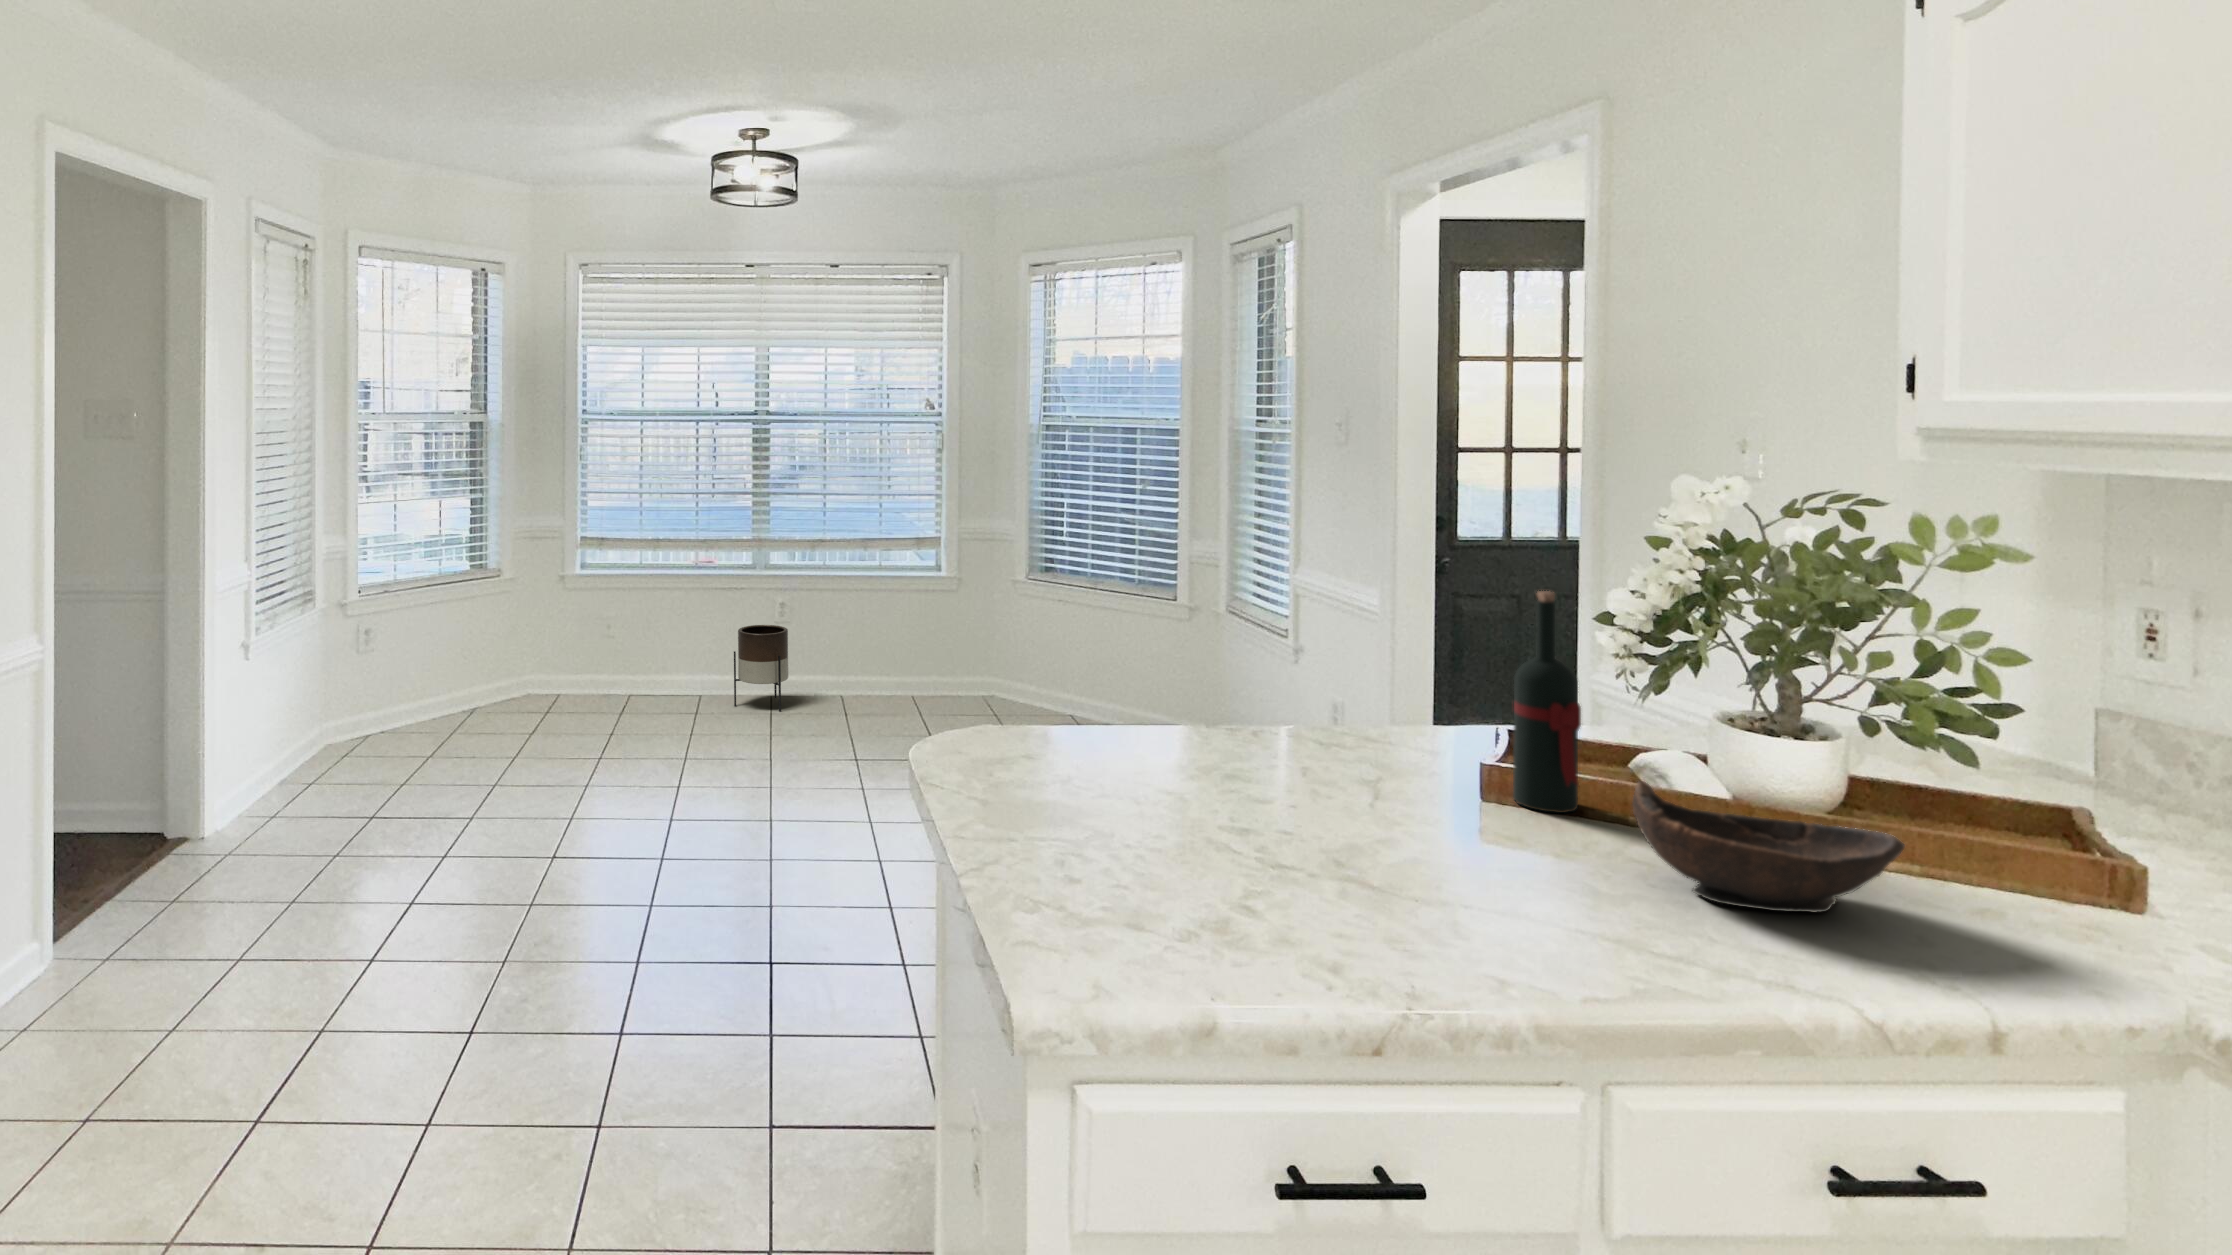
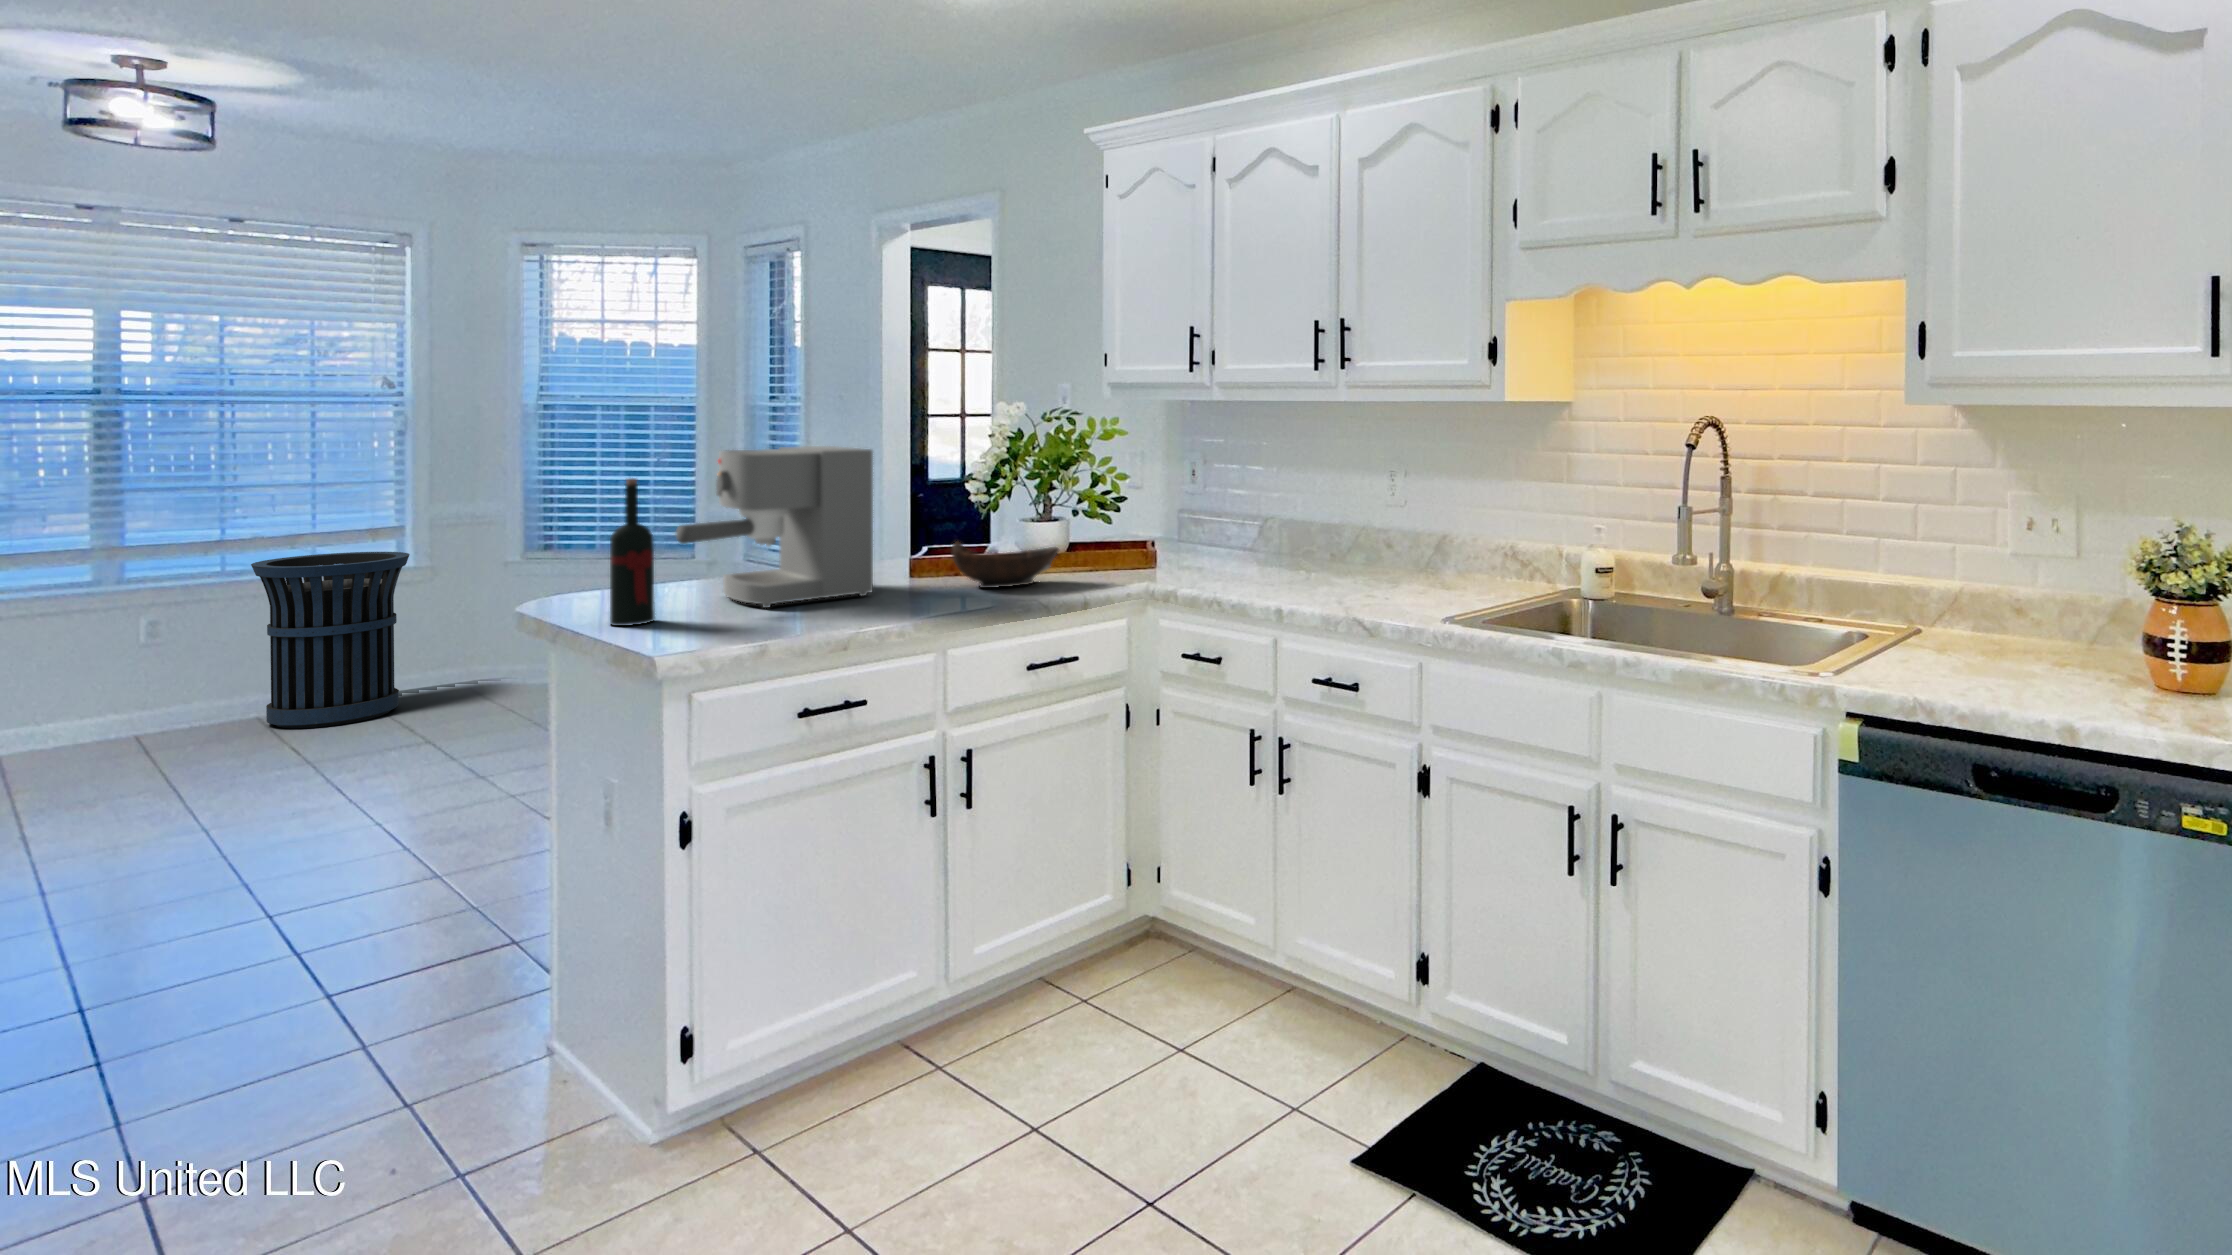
trash can: none [835,559,941,721] -> present [251,552,410,728]
coffee maker: none [1146,562,1475,870] -> present [676,446,873,608]
wine bottle: present [1513,591,1581,813] -> present [610,478,655,626]
planter: present [734,625,788,711] -> none [72,645,170,750]

